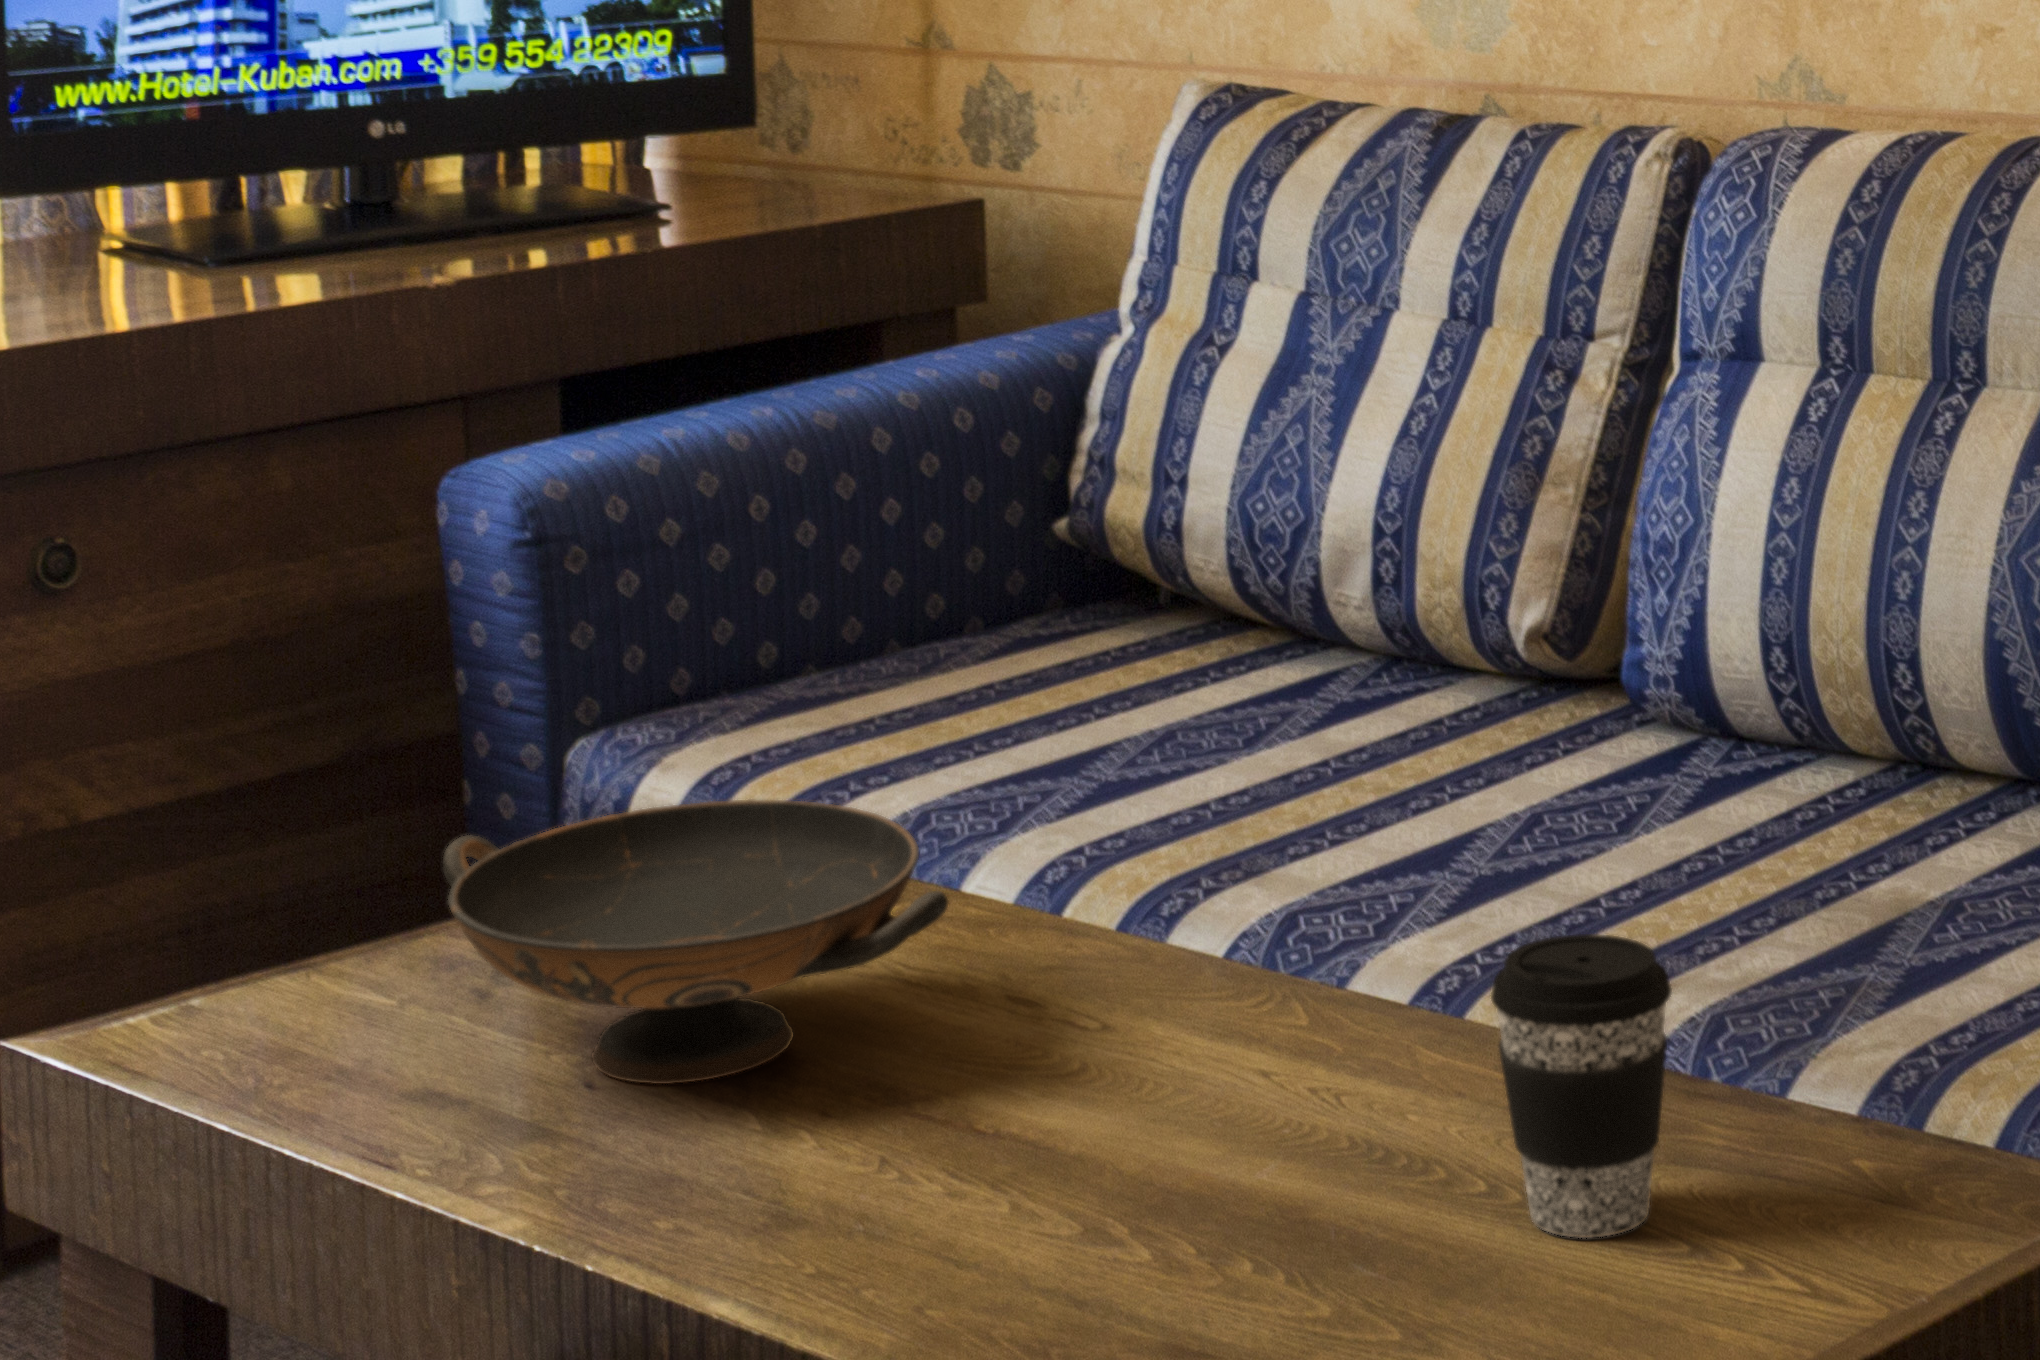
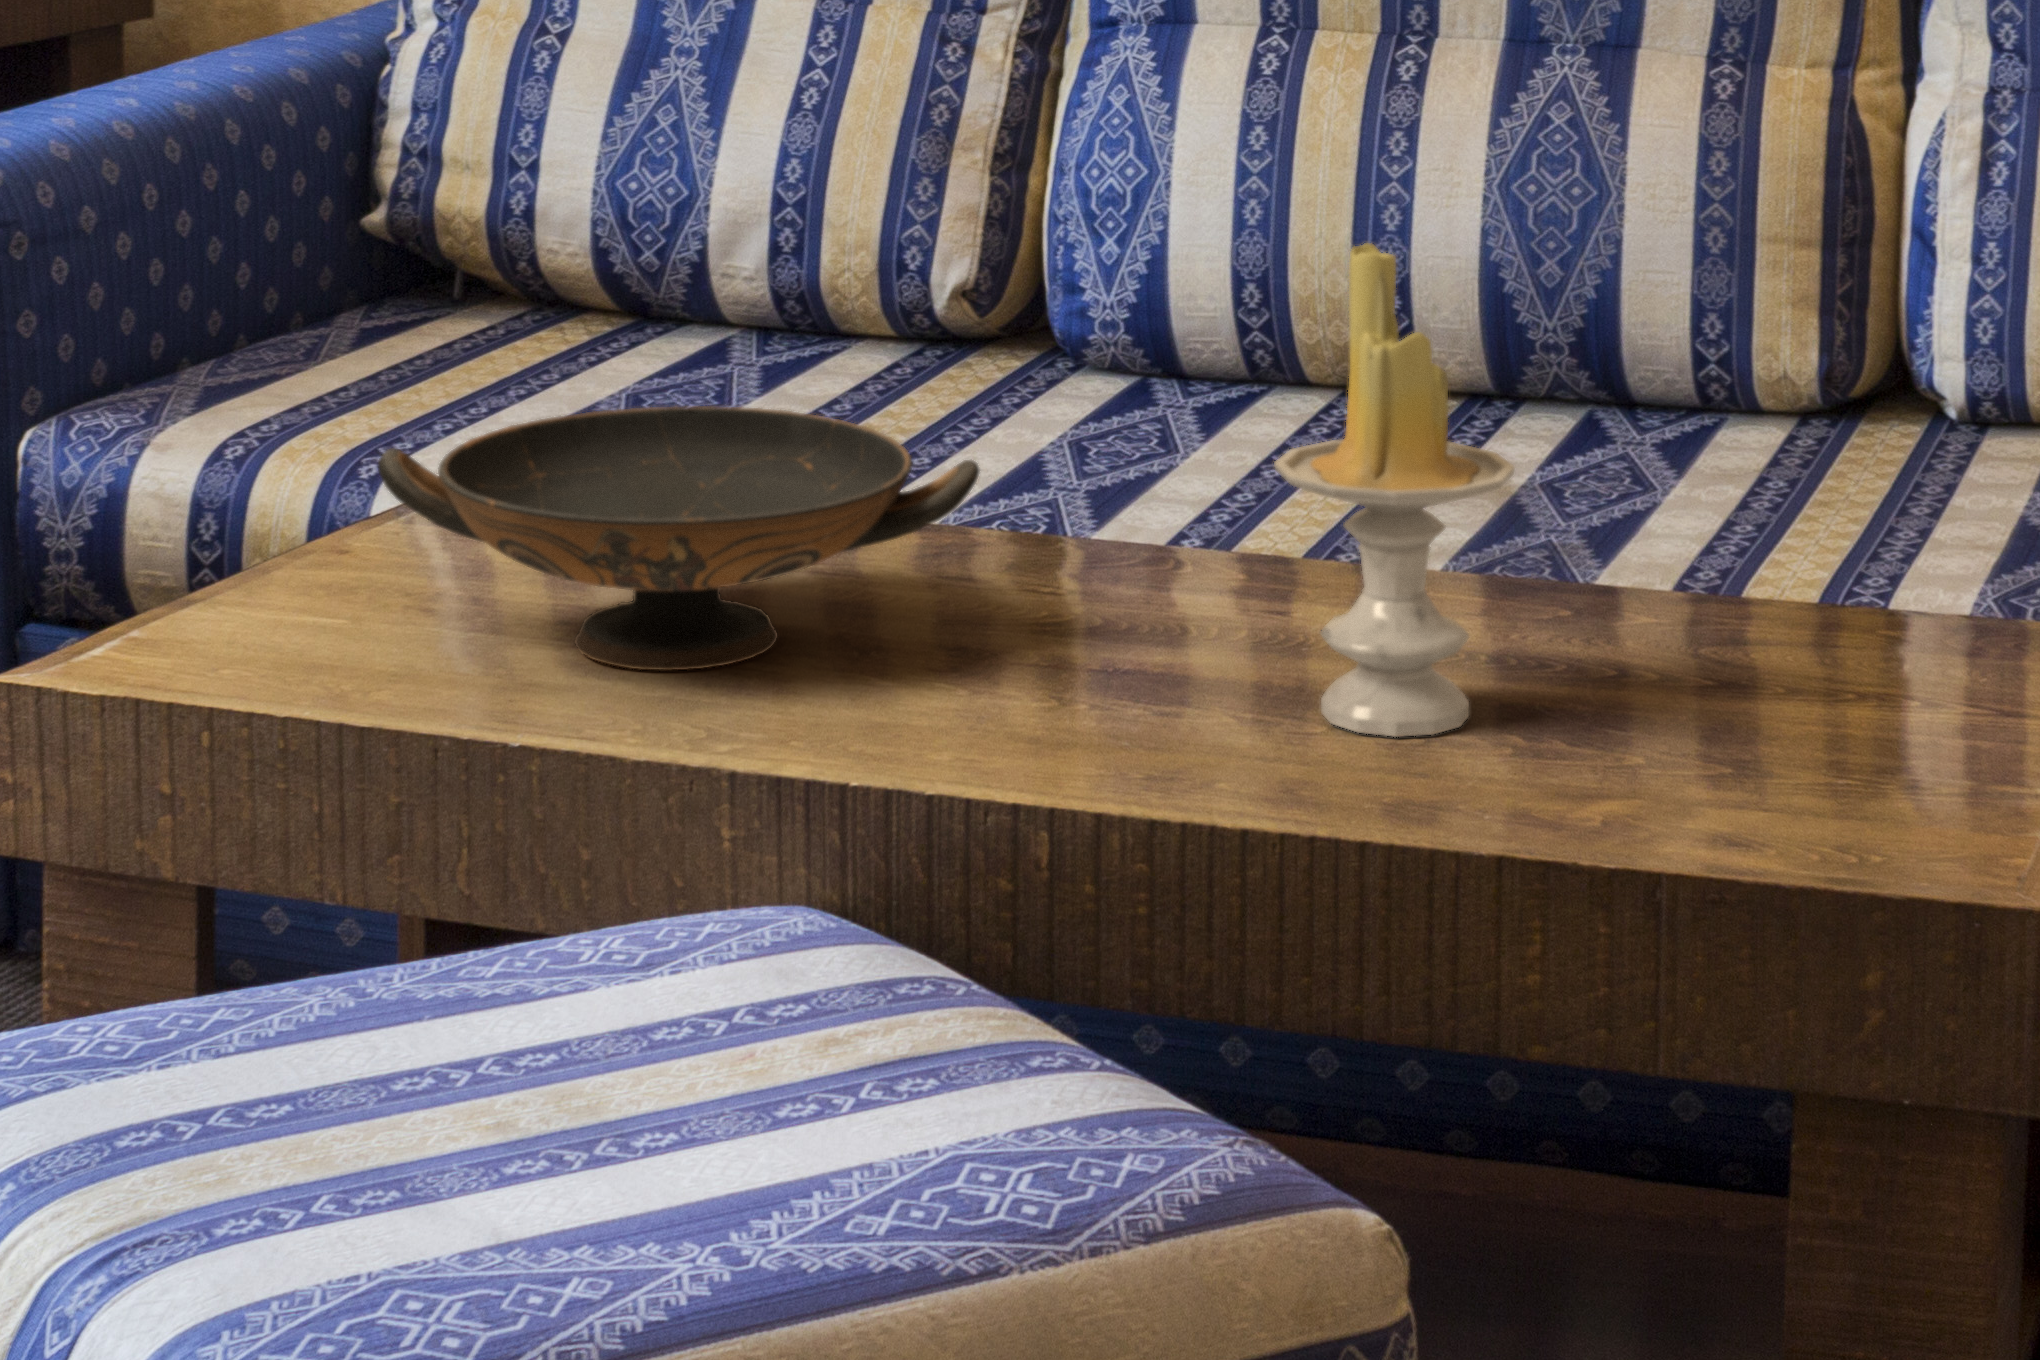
candle: none [1056,715,1304,1242] -> present [1274,243,1515,737]
coffee cup: present [1491,934,1671,1238] -> none [1667,434,1840,702]

